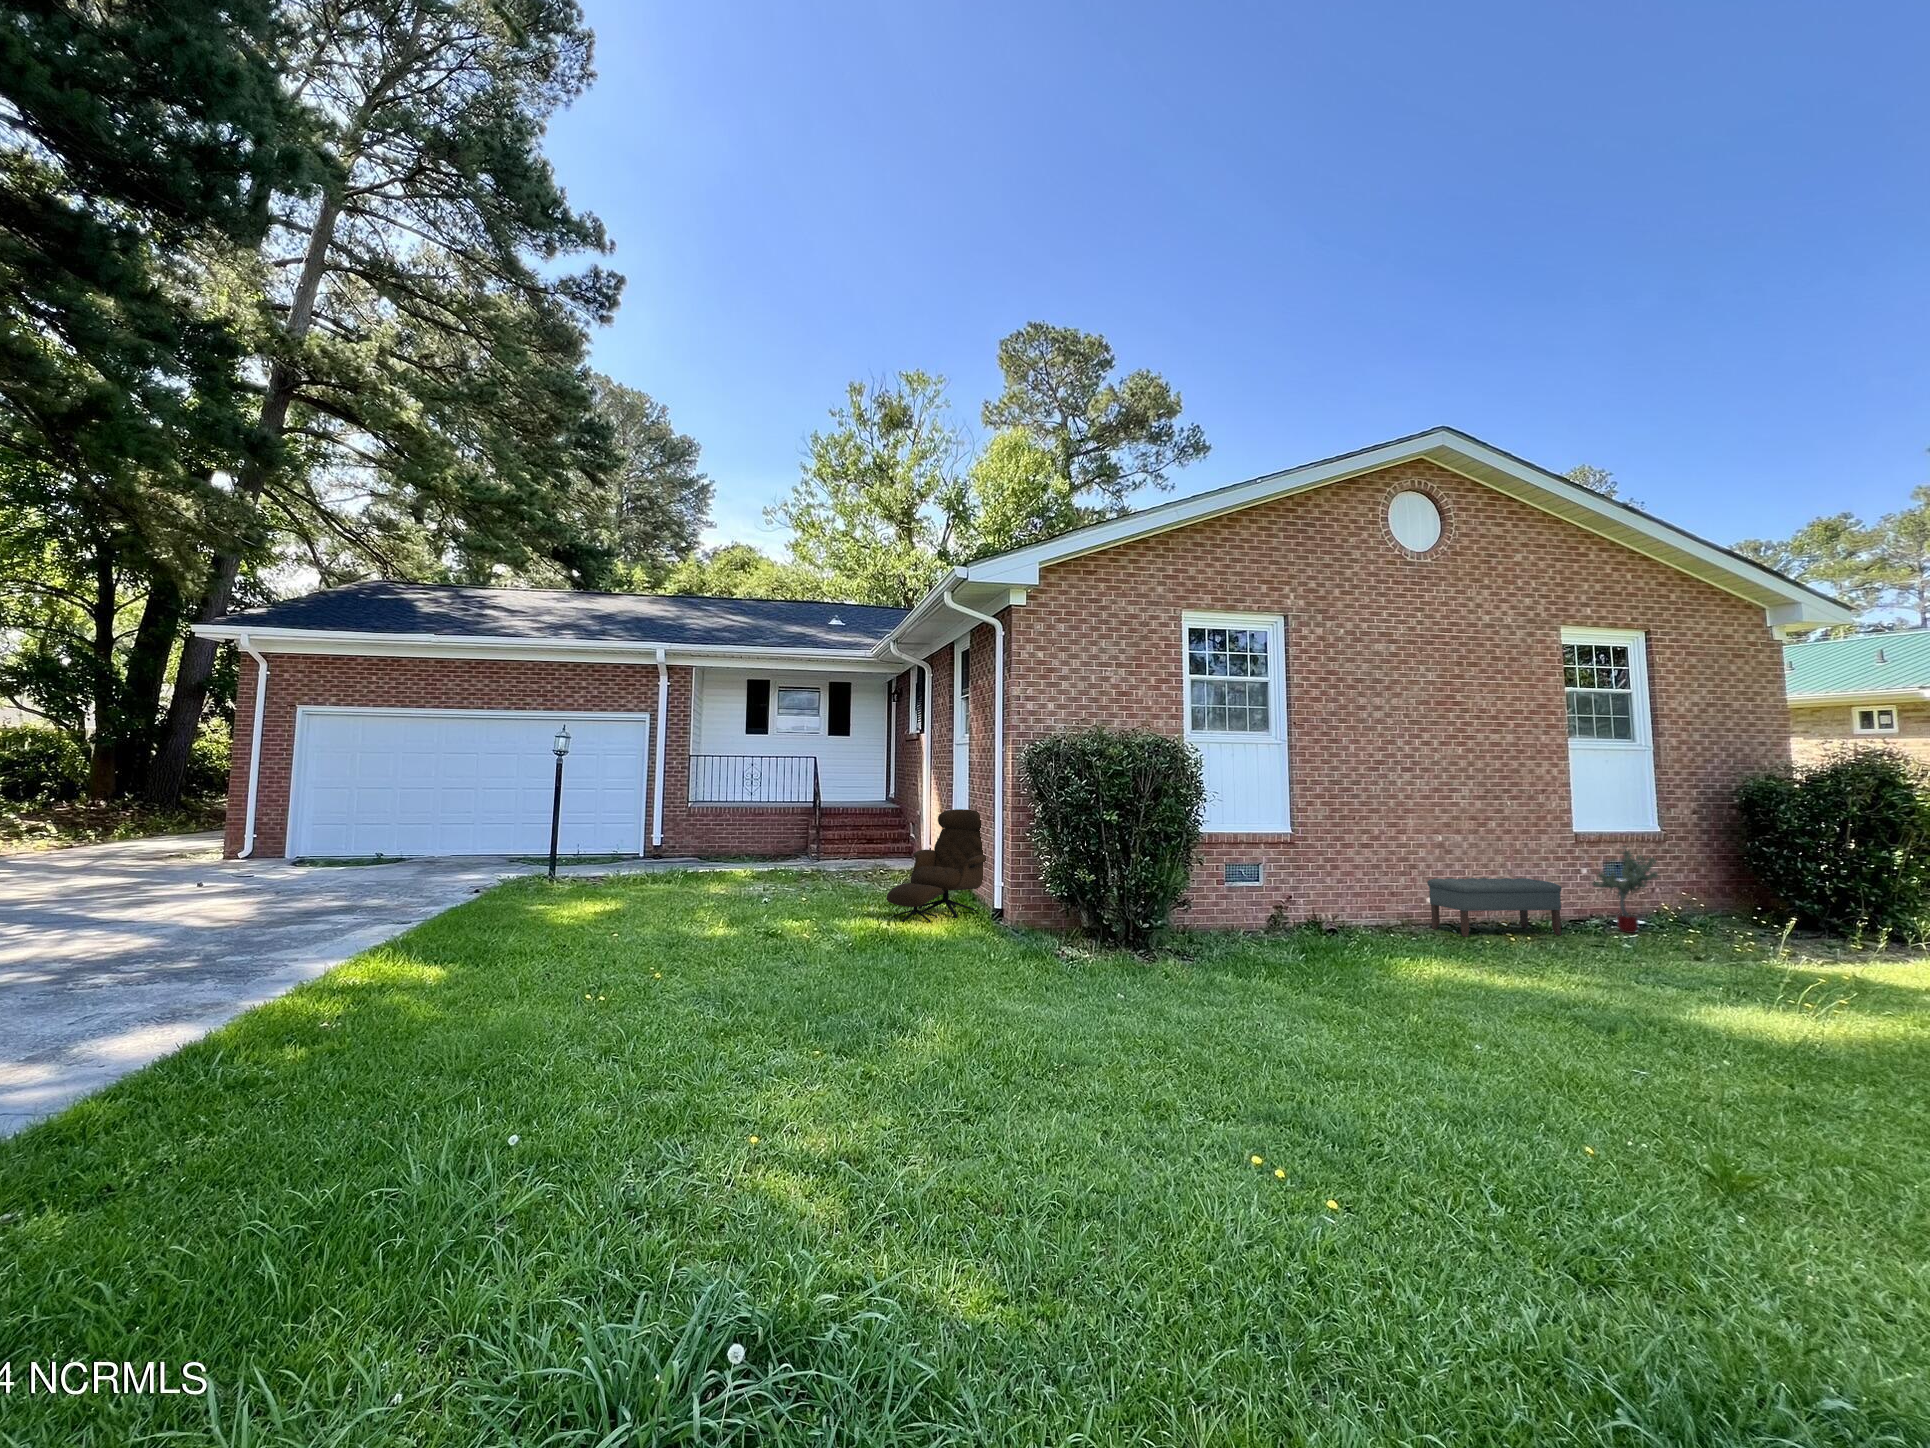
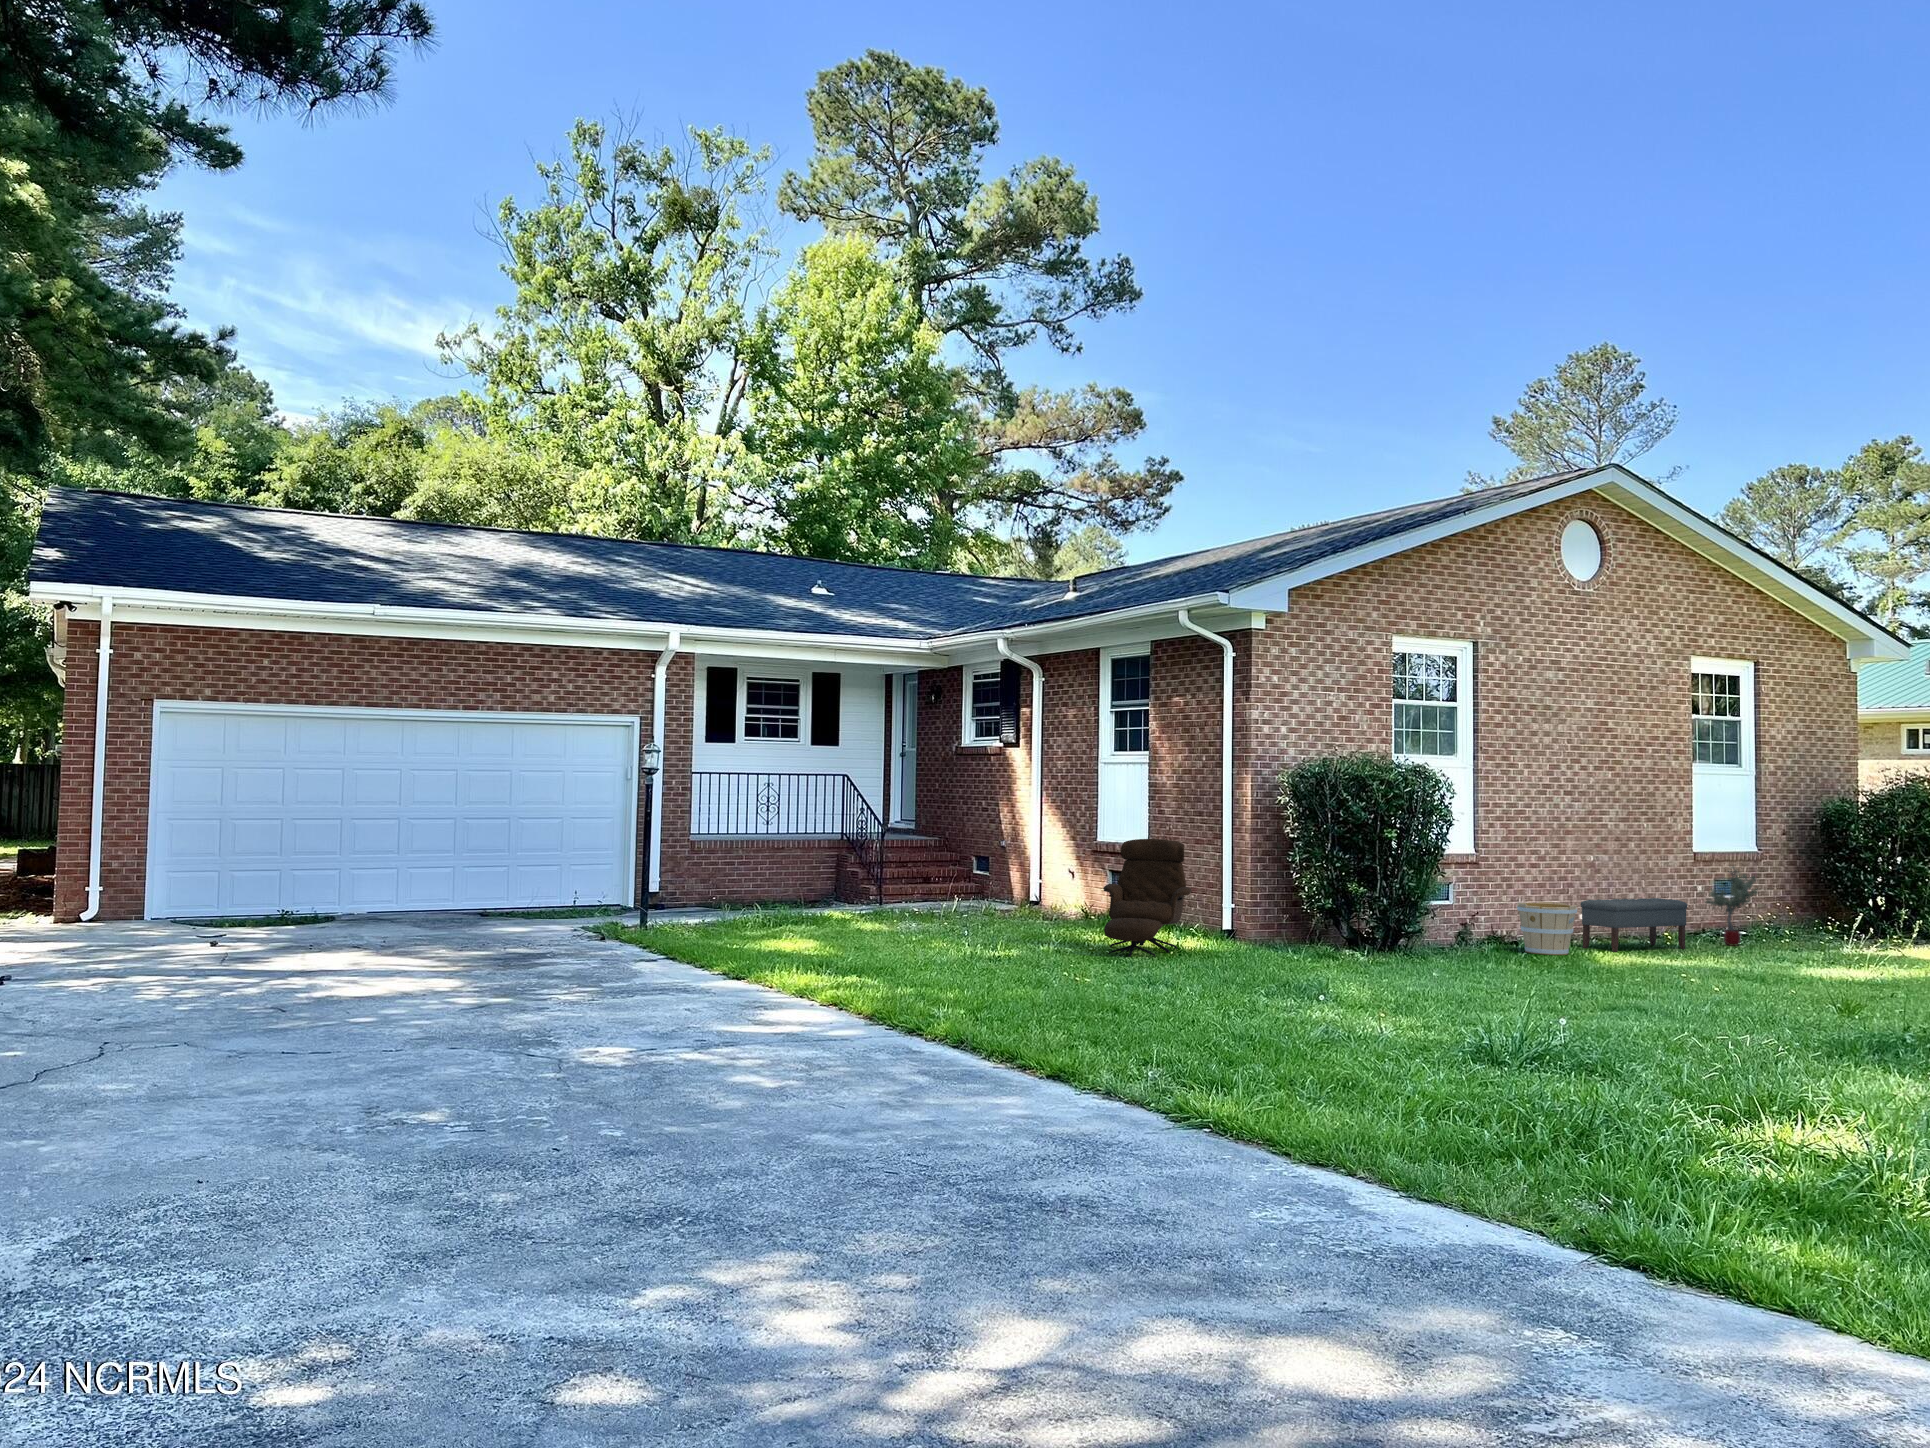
wooden bucket: none [1342,879,1411,939] -> present [1517,901,1577,955]

